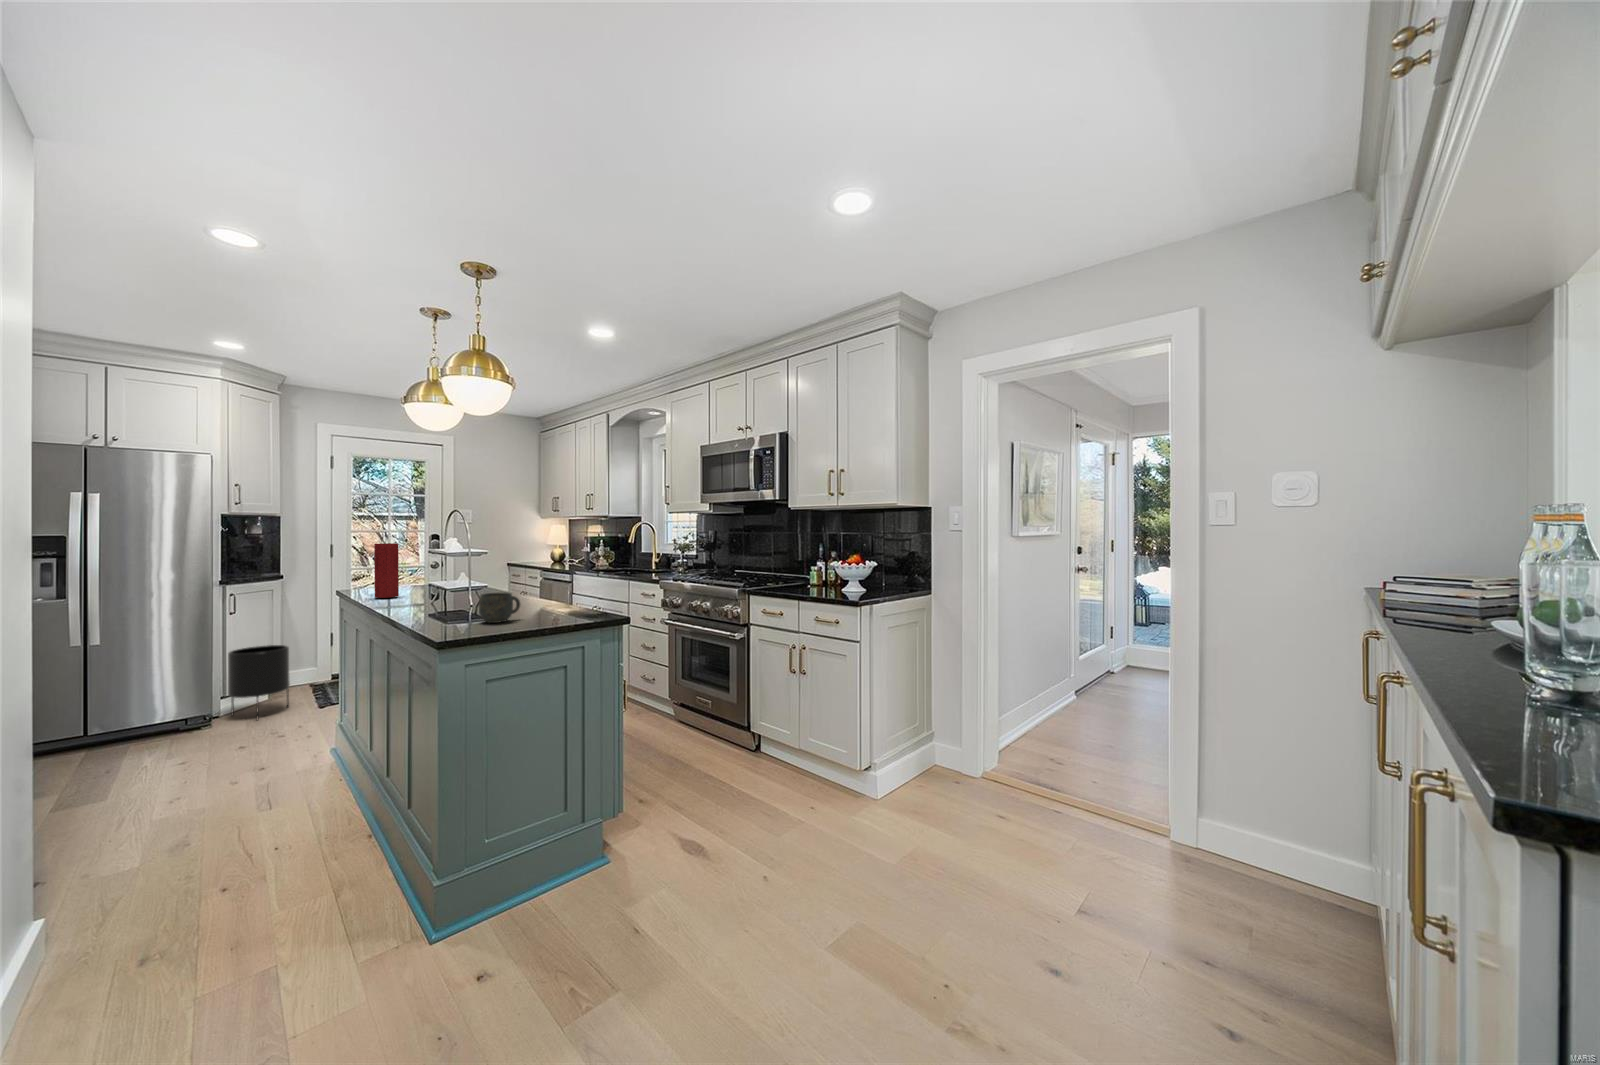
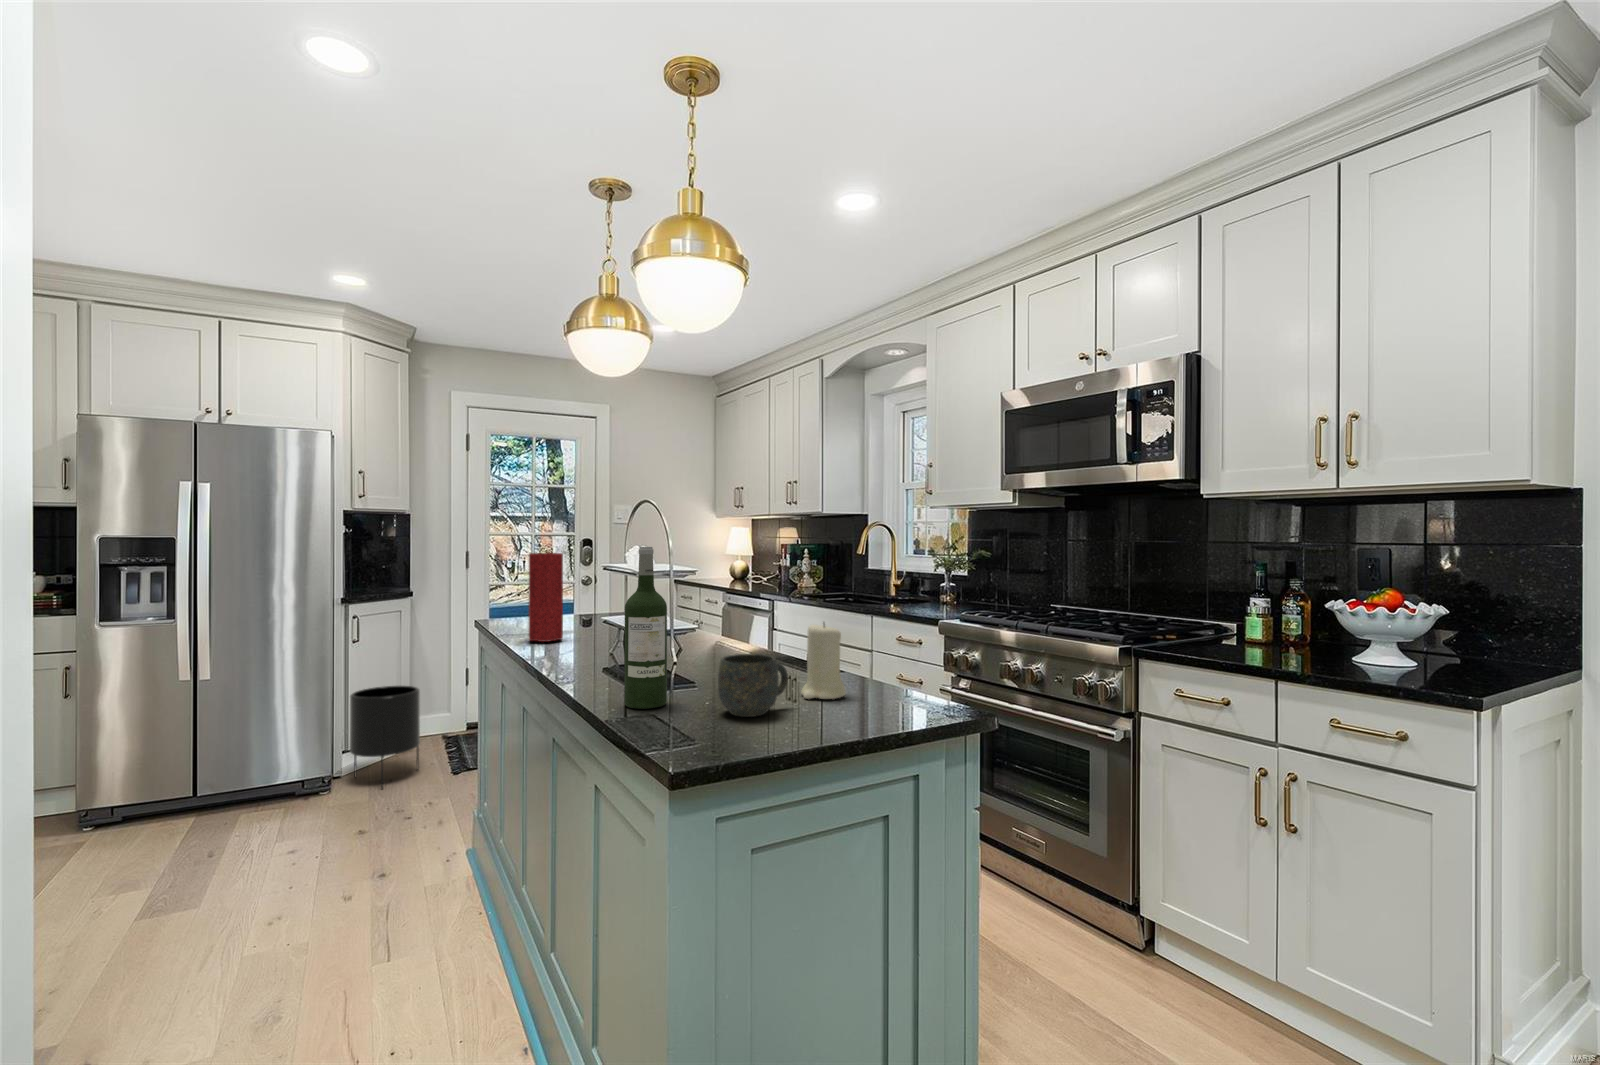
wine bottle: none [427,538,452,622] -> present [624,547,667,709]
candle: none [532,576,557,616] -> present [801,623,846,699]

